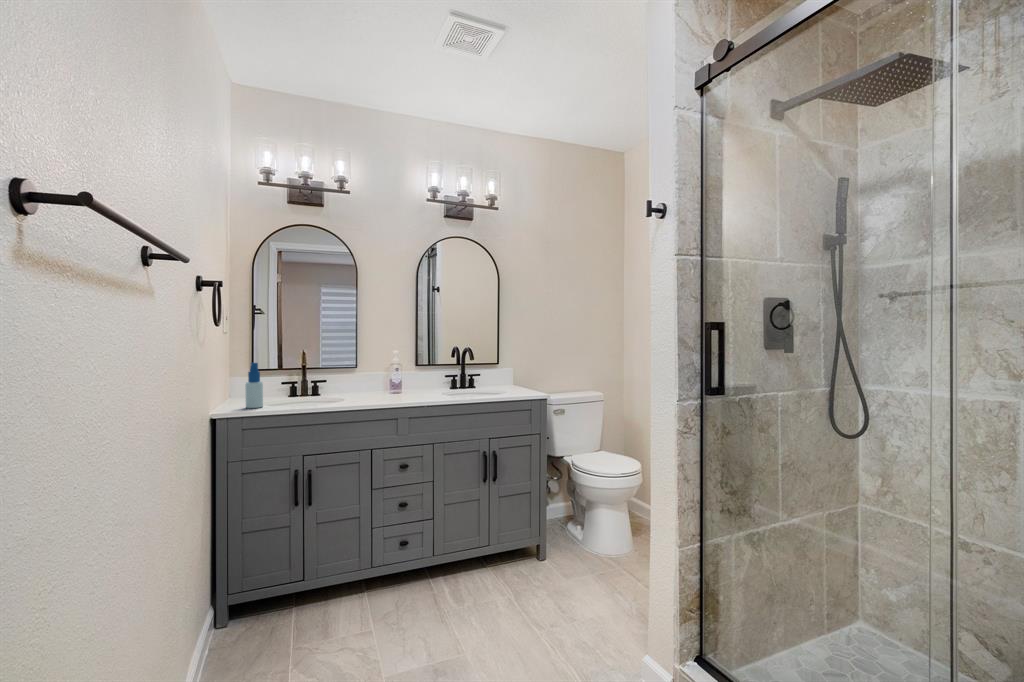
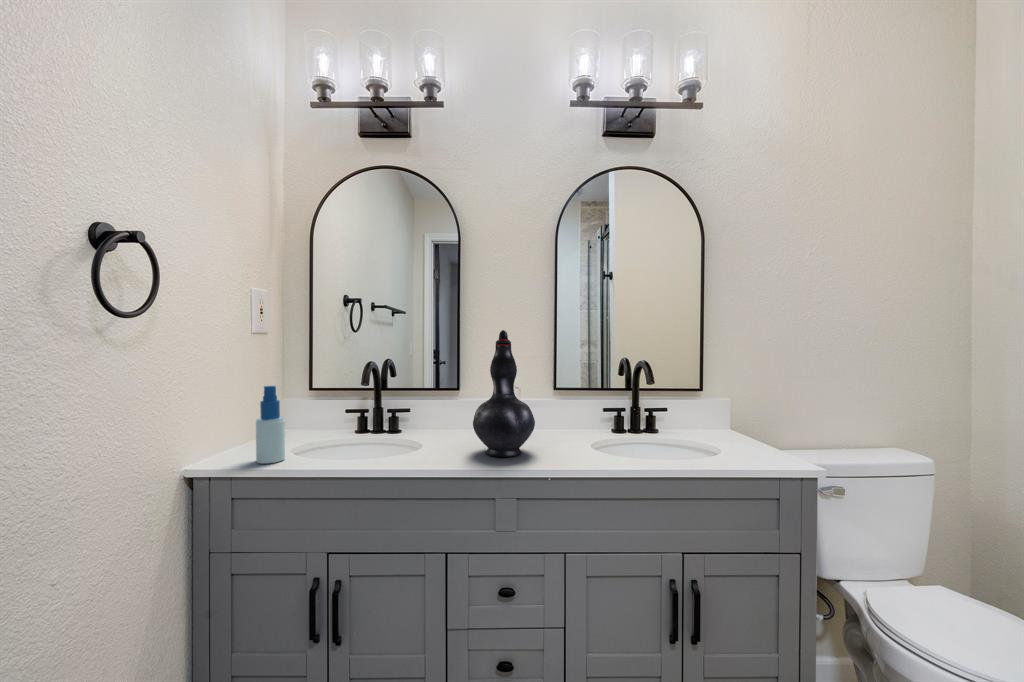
decorative vase: none [377,330,412,399] -> present [473,330,535,457]

